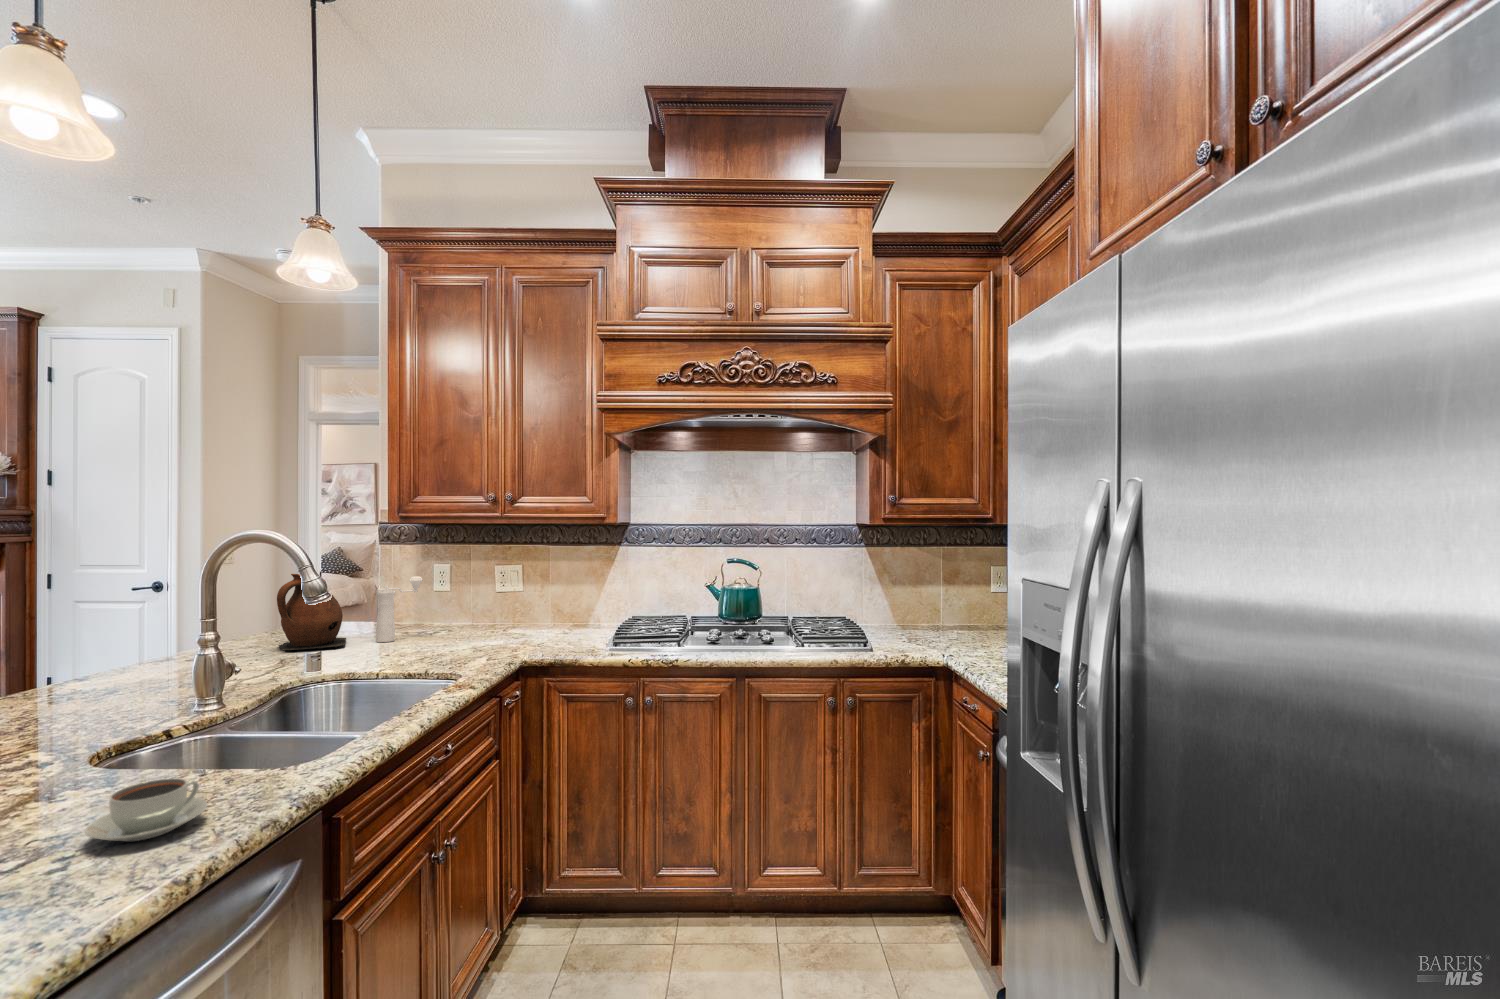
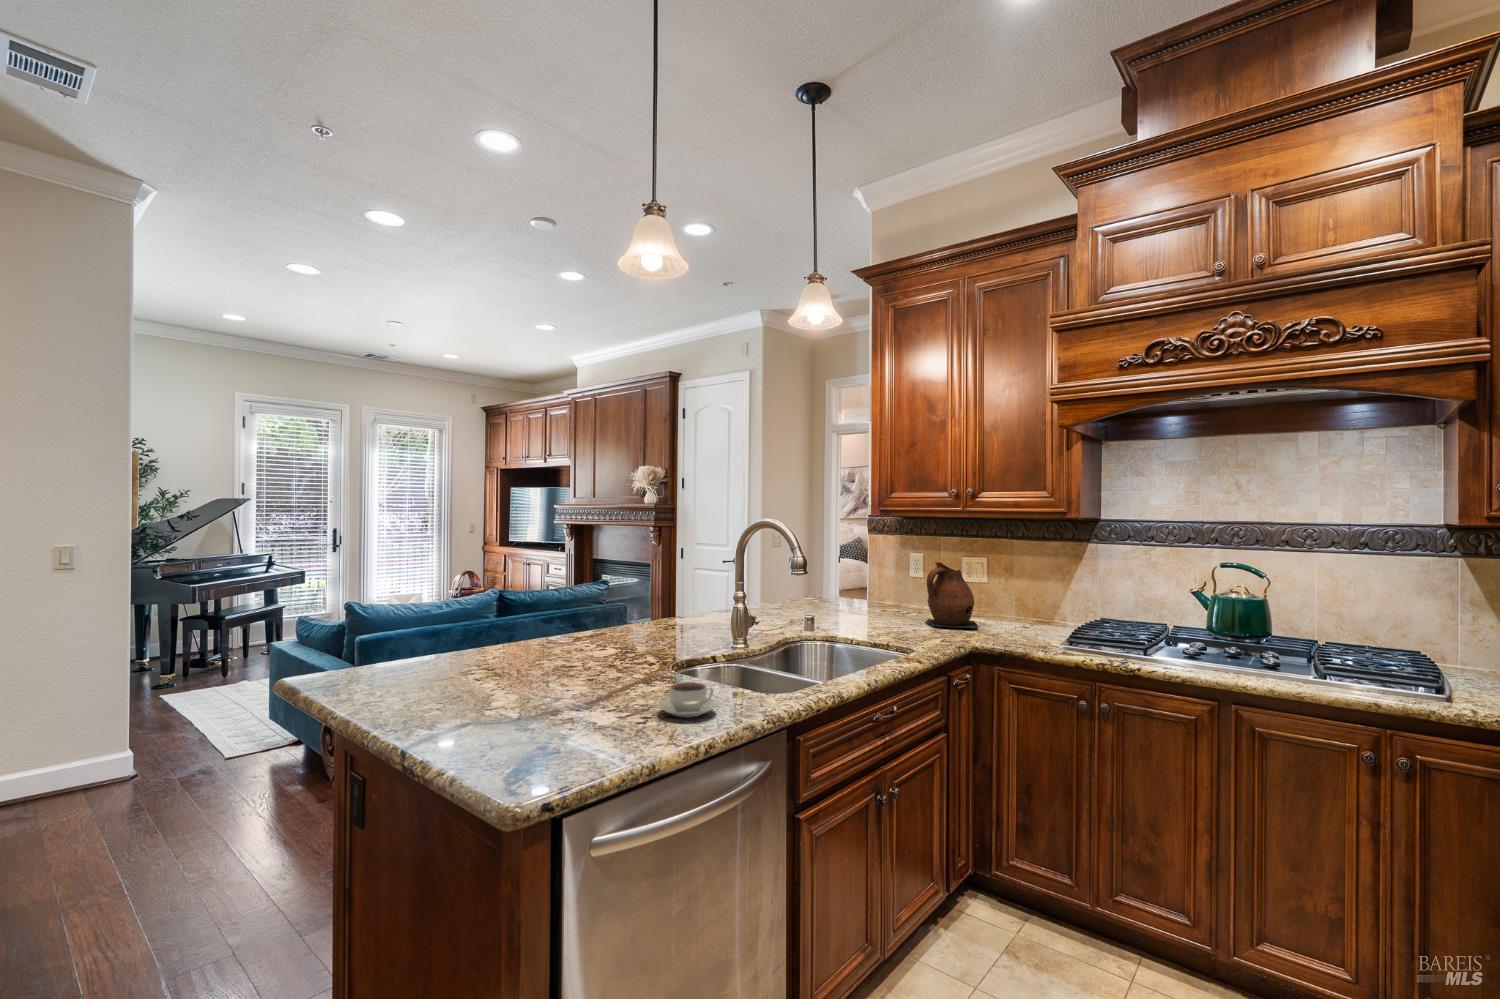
ceramic pitcher: present [277,574,346,650] -> present [926,562,978,629]
pepper mill: present [376,576,423,642] -> none [859,563,896,616]

